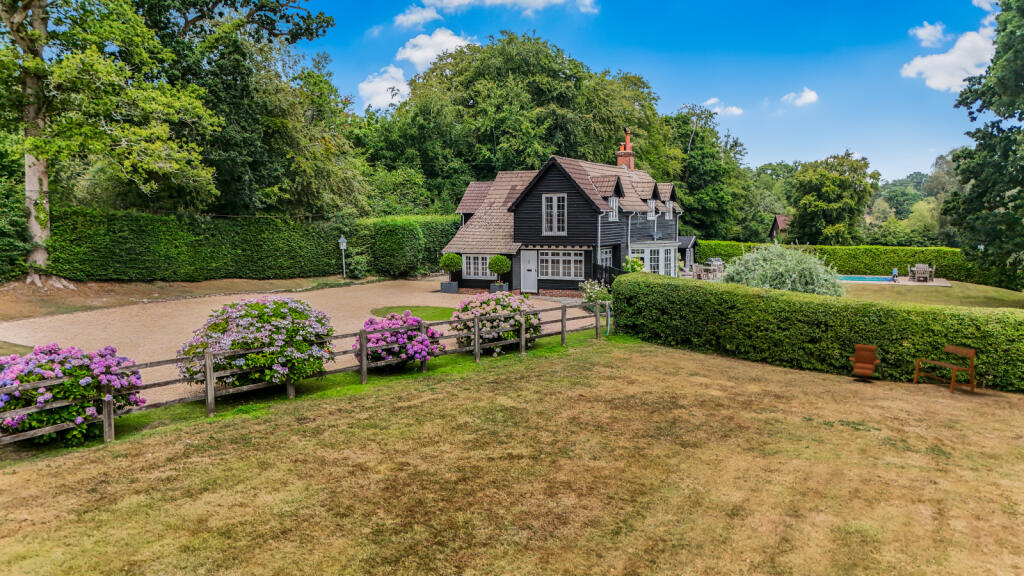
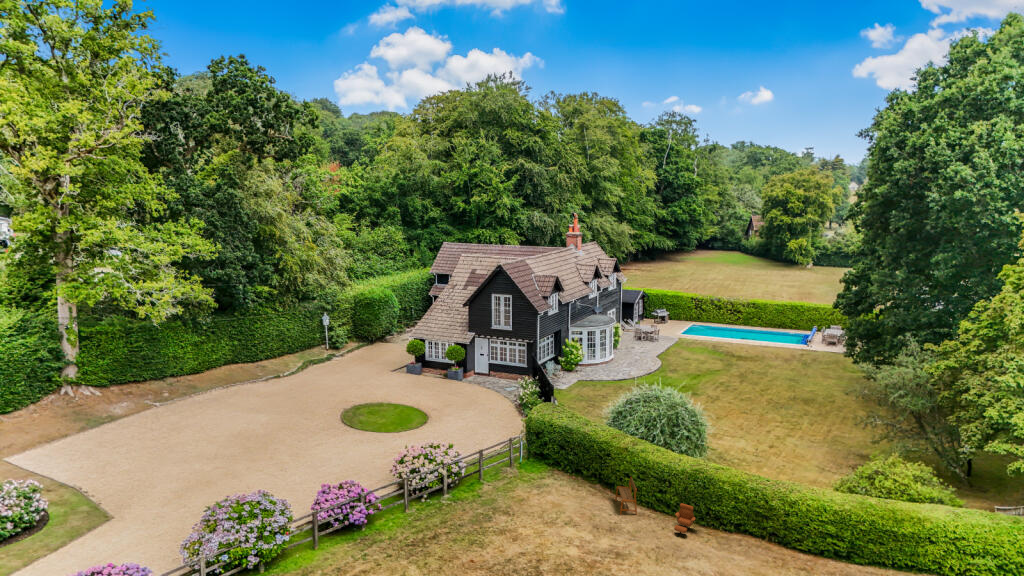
bench: present [914,345,976,393] -> present [615,477,637,515]

